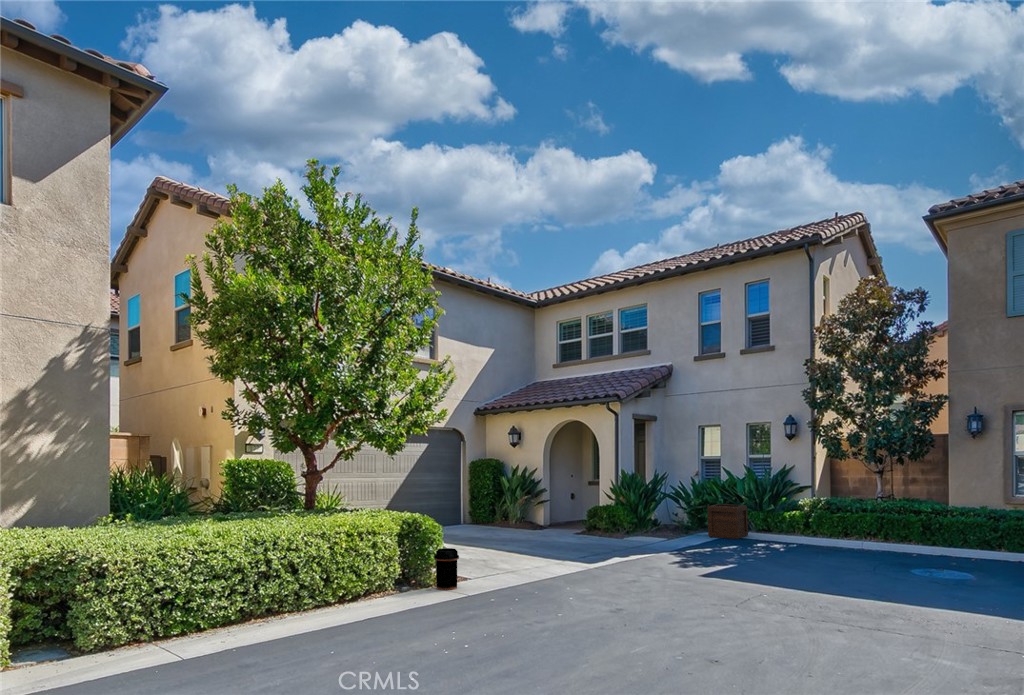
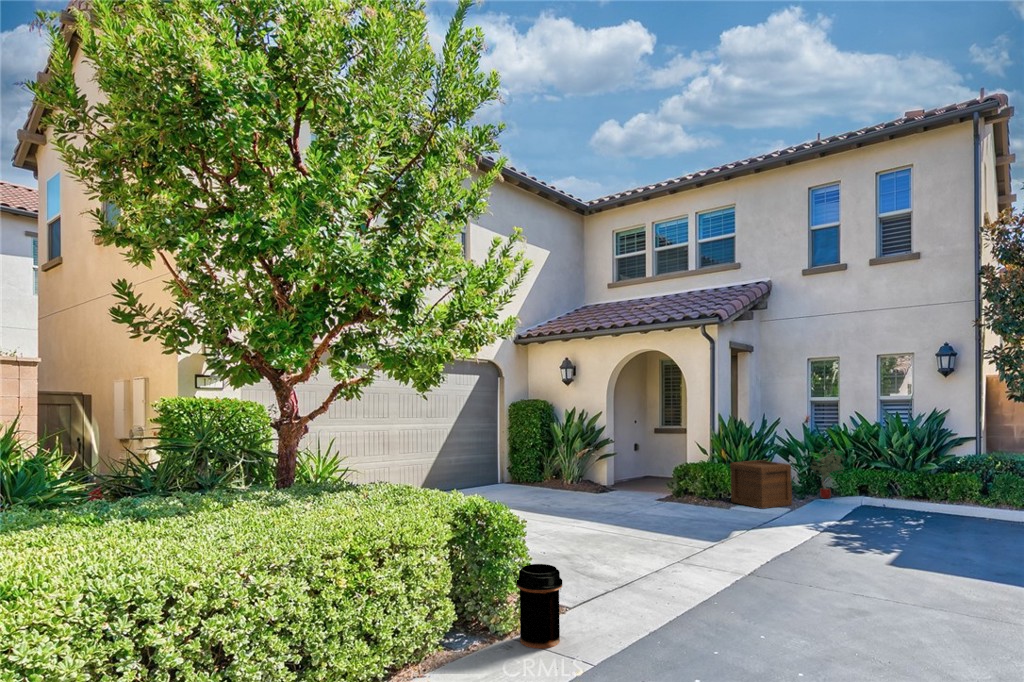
potted tree: none [685,493,708,532] -> present [811,447,844,499]
wooden crate: present [707,504,748,539] -> present [730,460,792,509]

